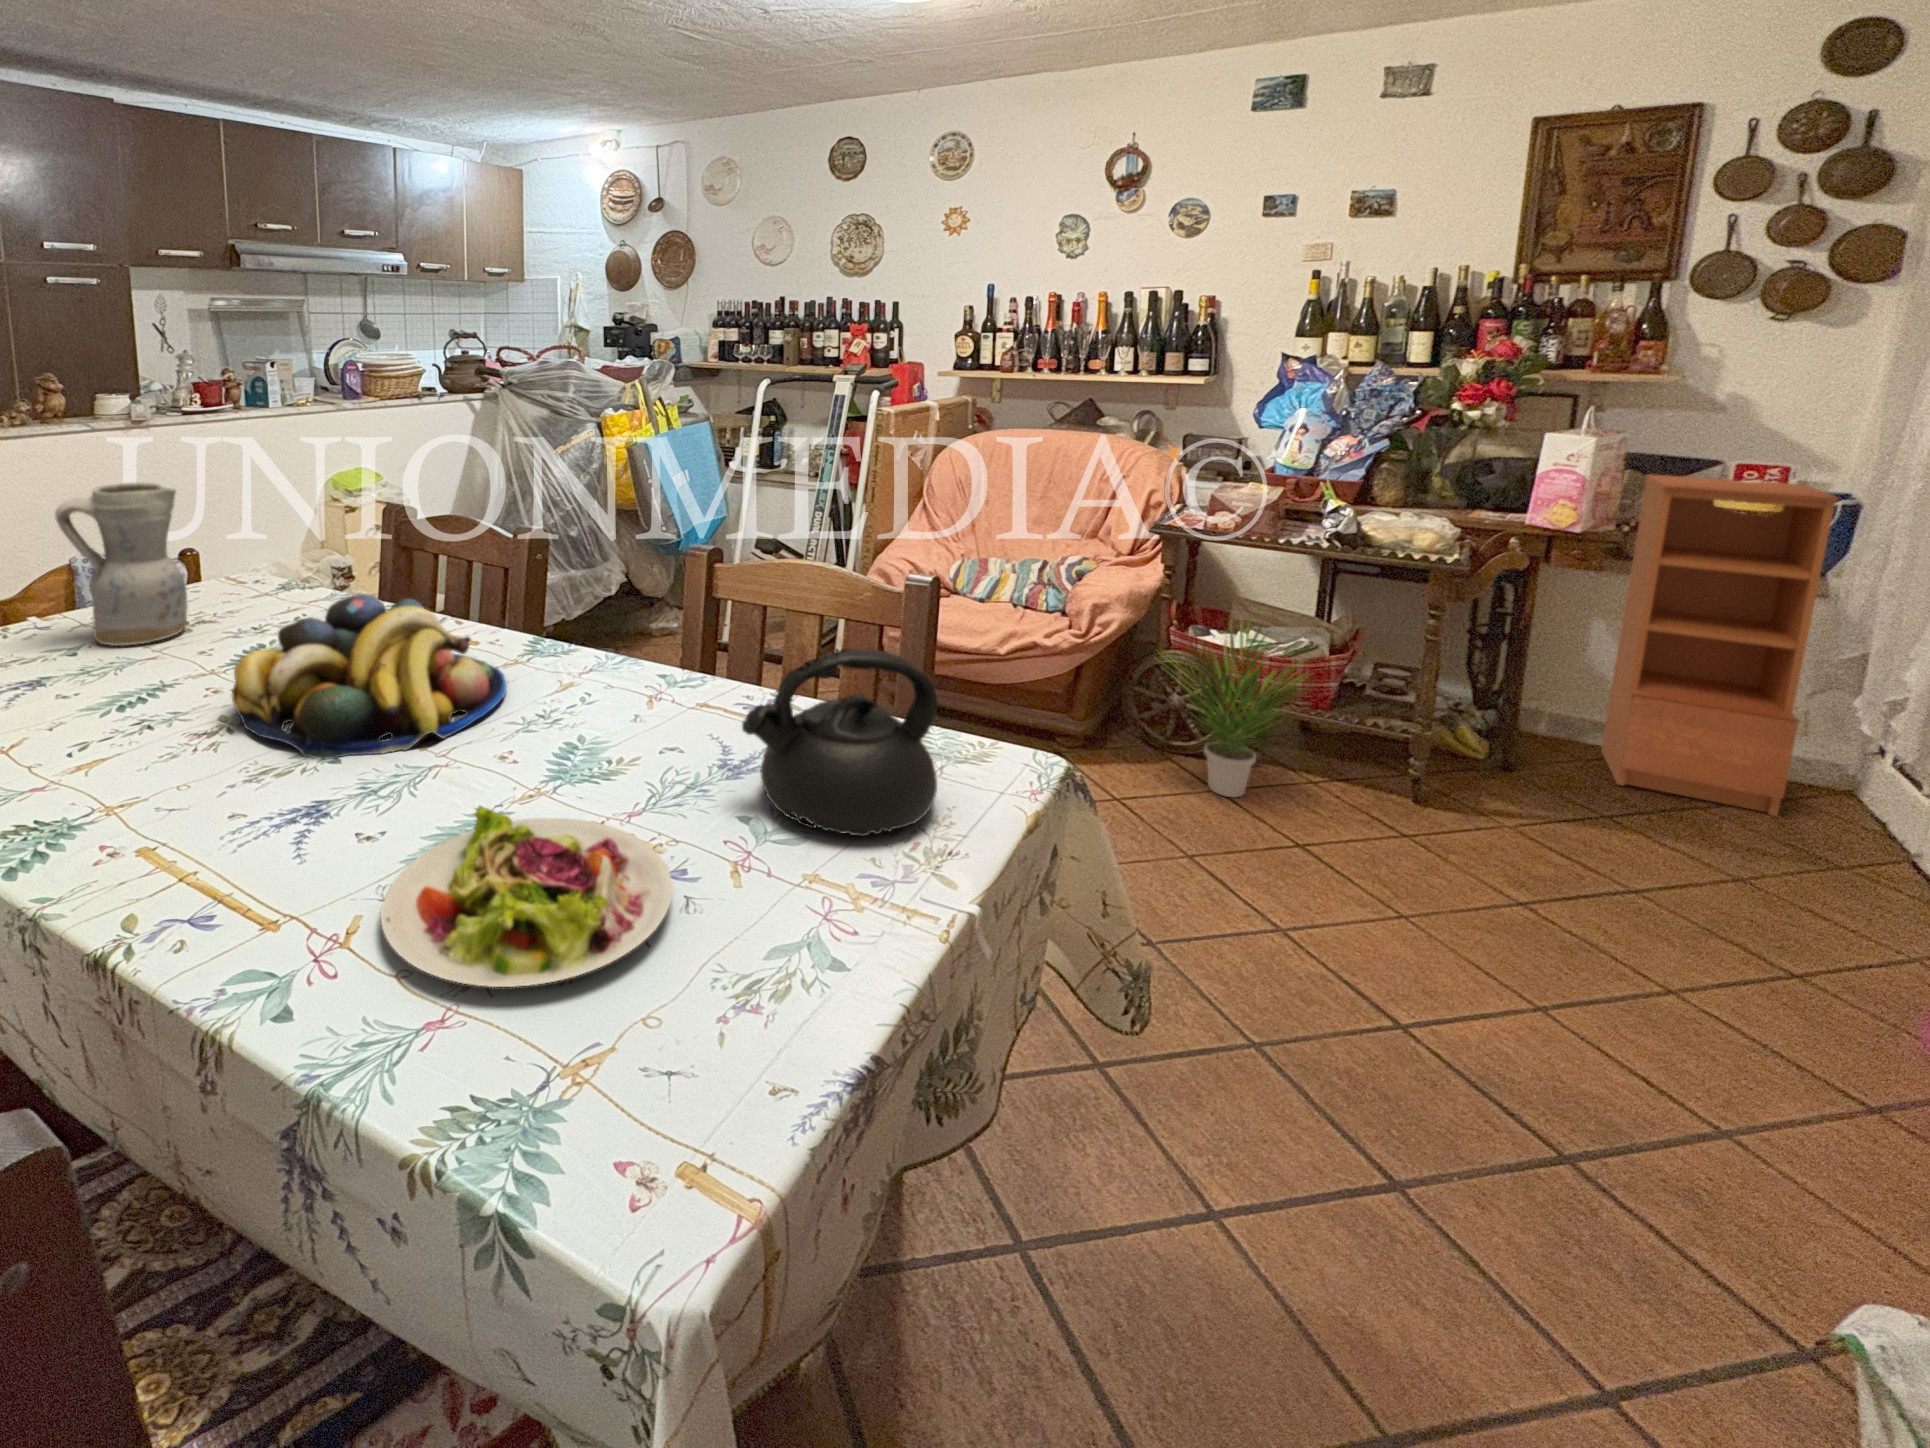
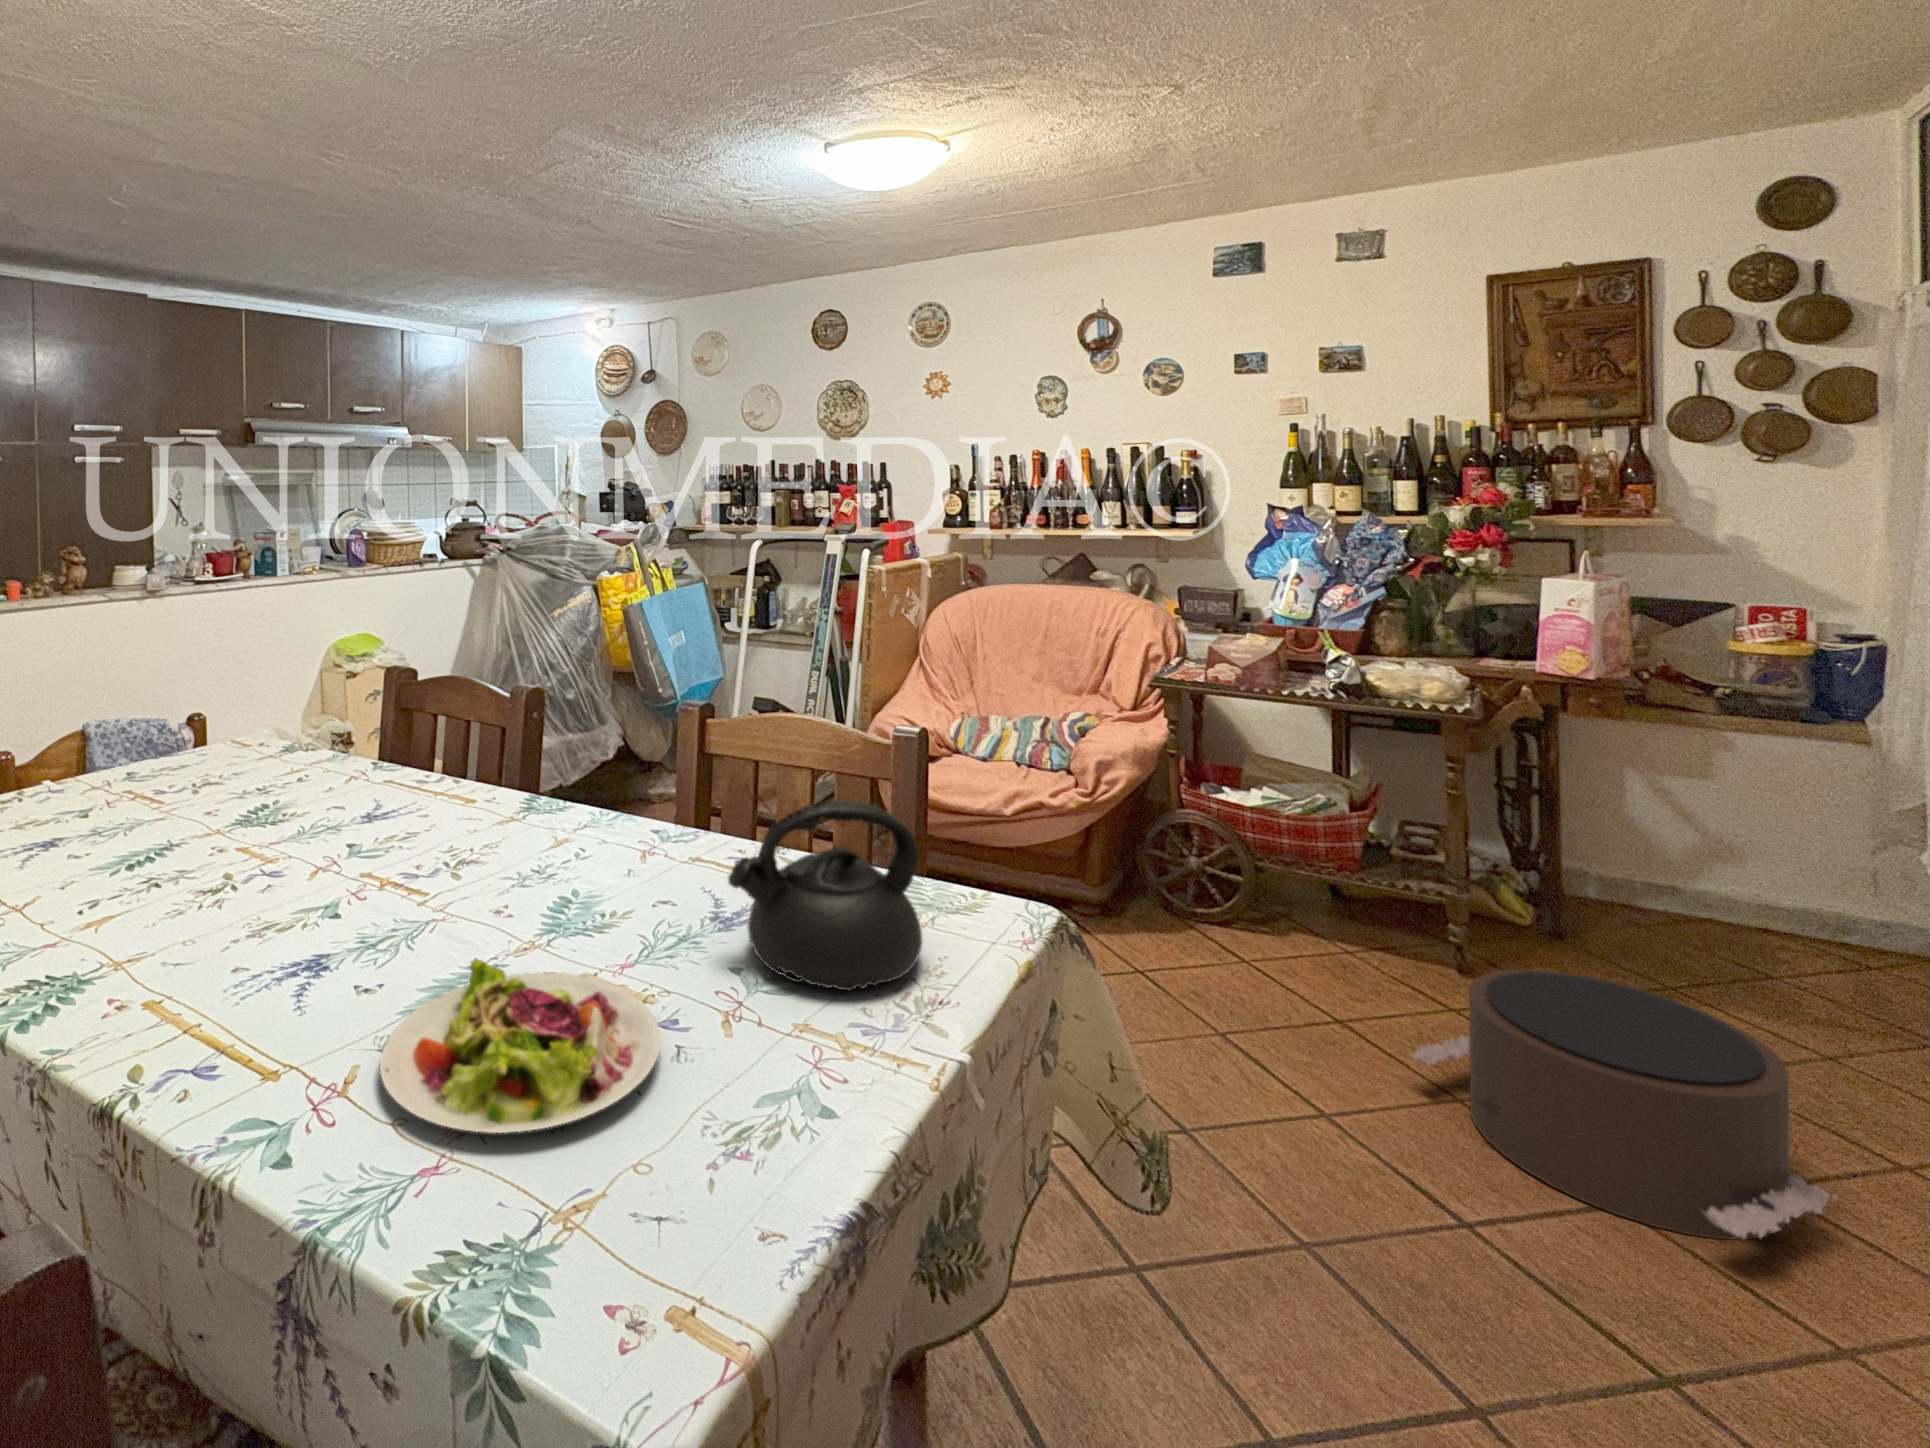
bookcase: present [1601,474,1839,816] -> none [1660,620,1869,992]
ceramic pitcher: present [55,482,187,646] -> none [72,648,189,810]
fruit bowl: present [231,594,506,760] -> none [234,755,499,919]
potted plant: present [1157,620,1311,797] -> none [1164,772,1343,973]
pouf: none [1363,798,1742,1036] -> present [1411,969,1837,1240]

